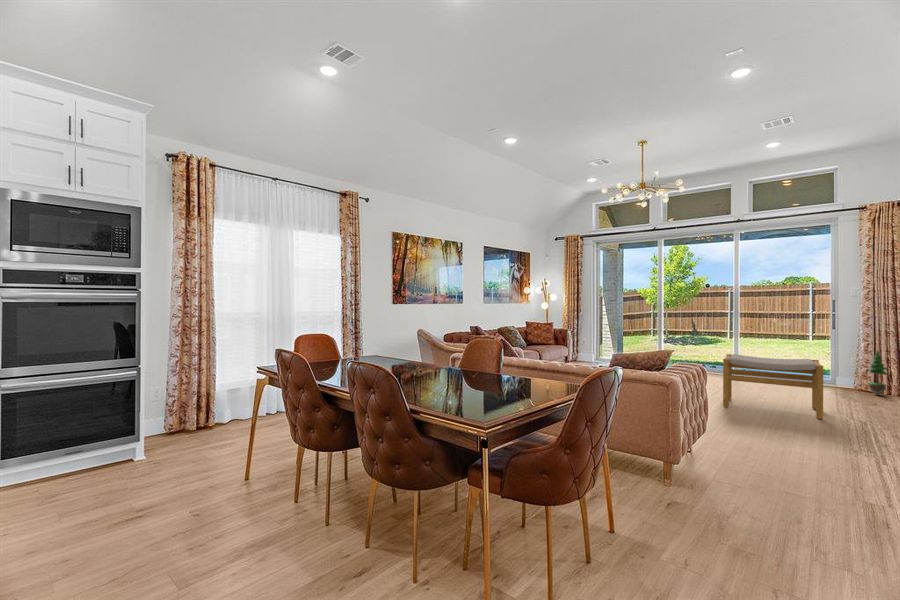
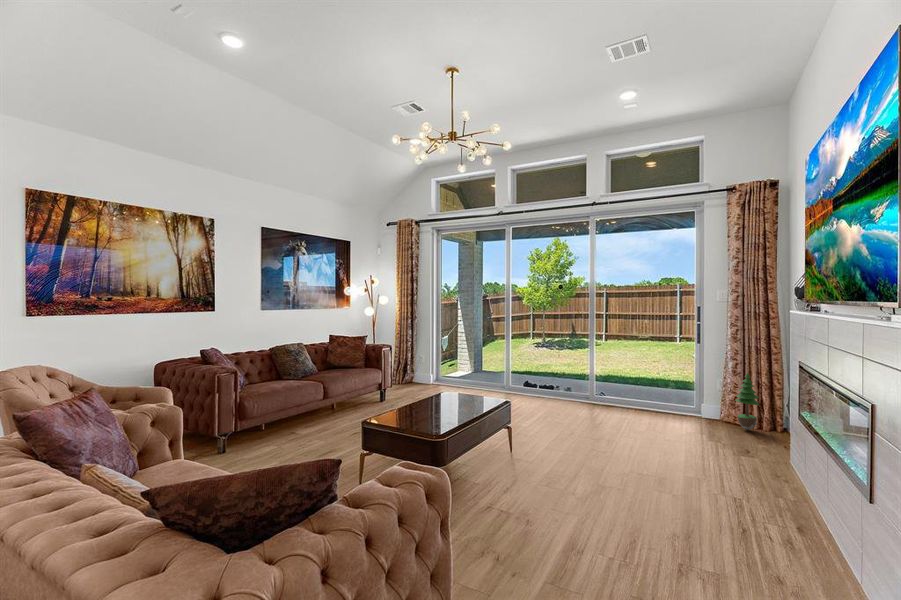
footstool: present [723,354,823,419] -> none [552,388,685,499]

